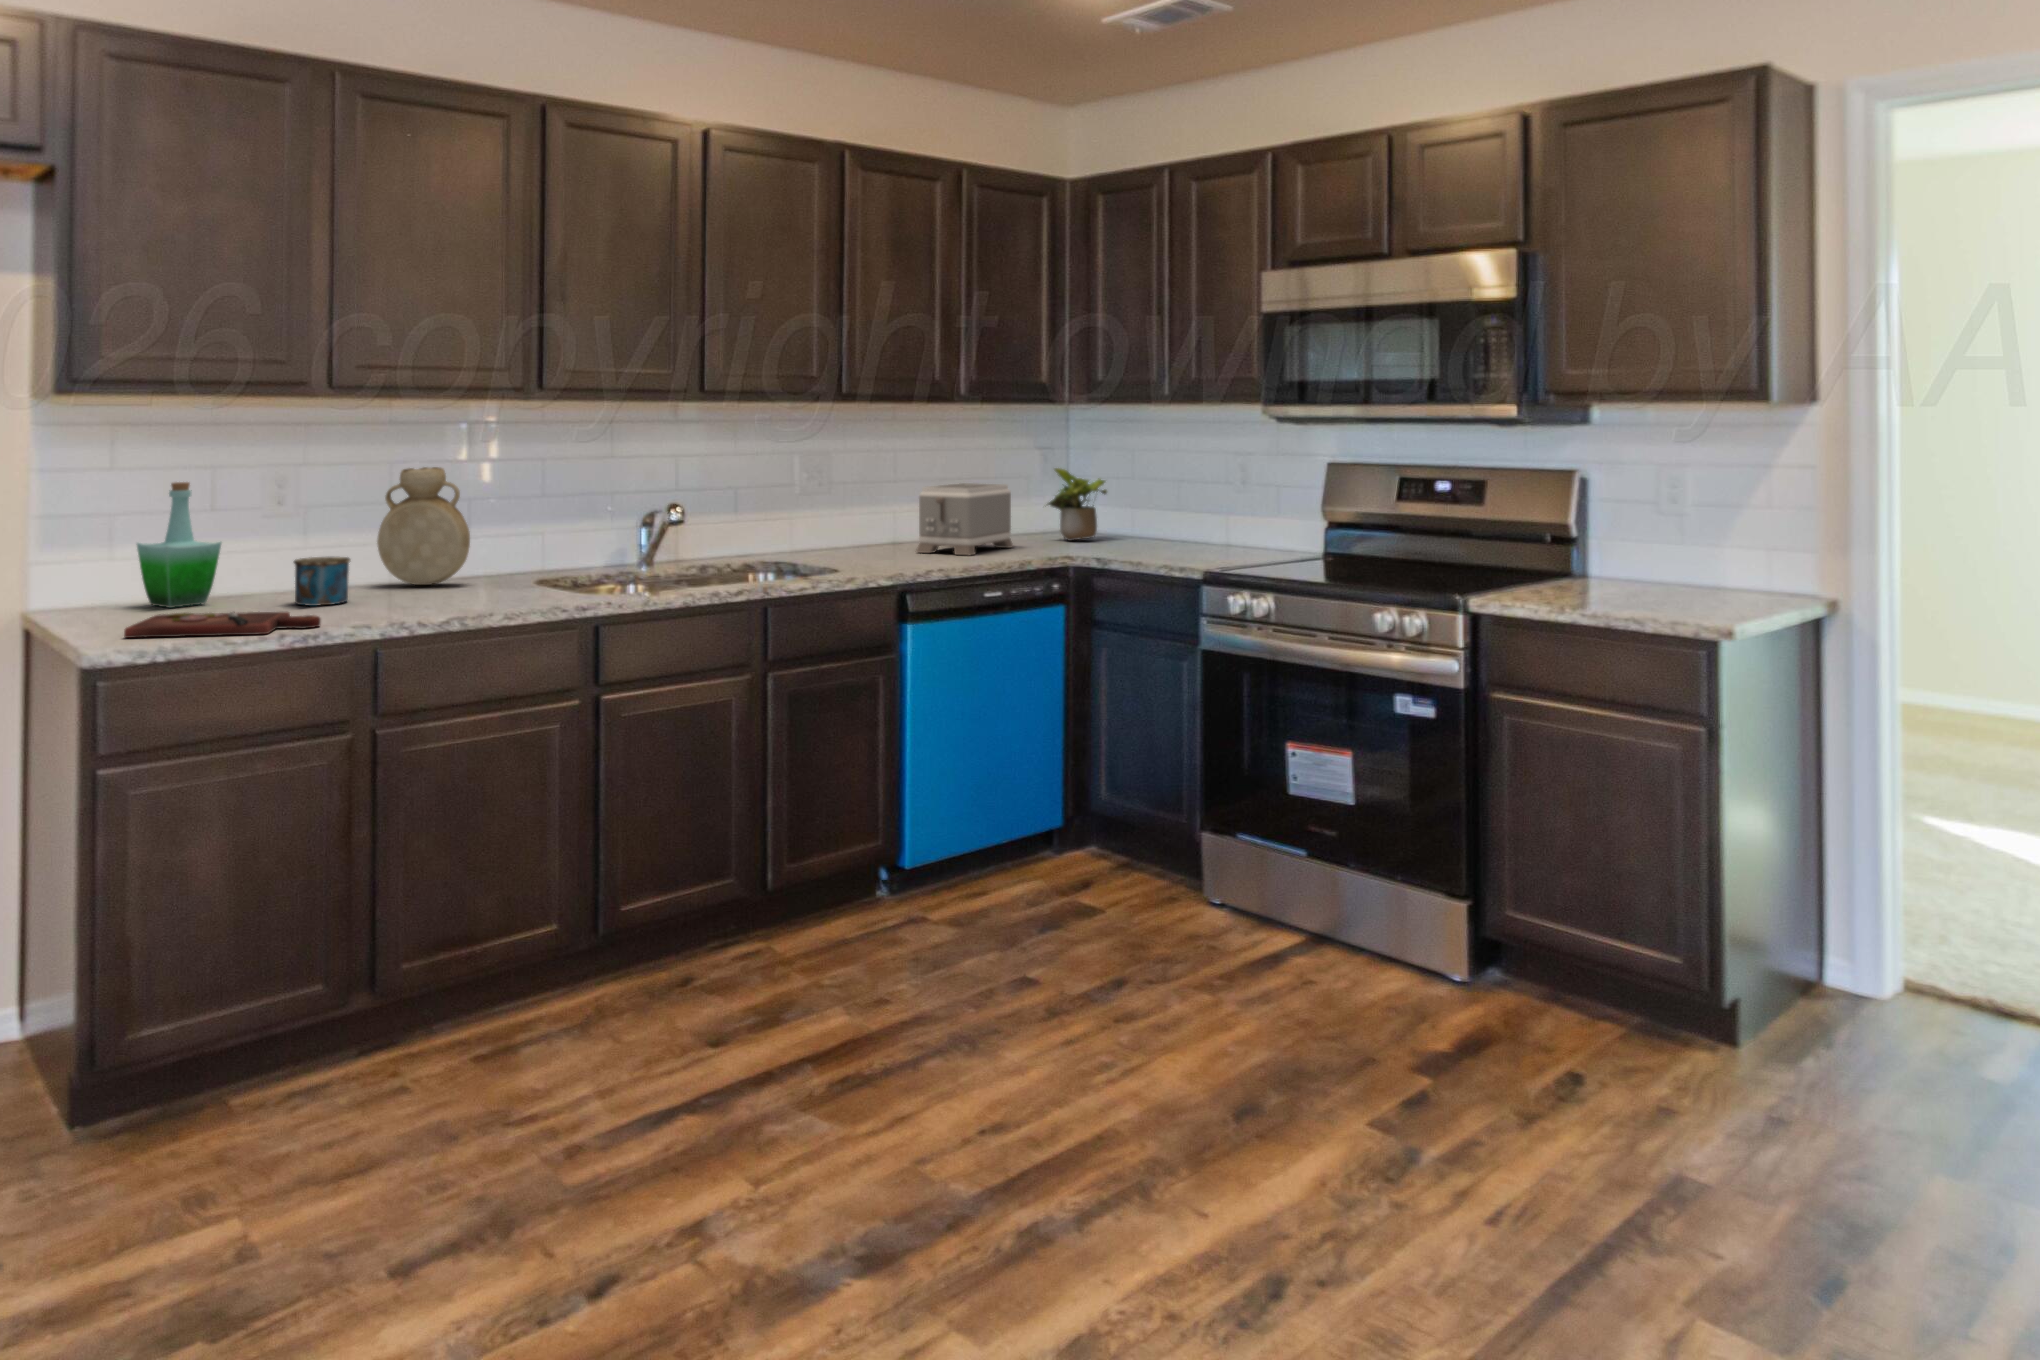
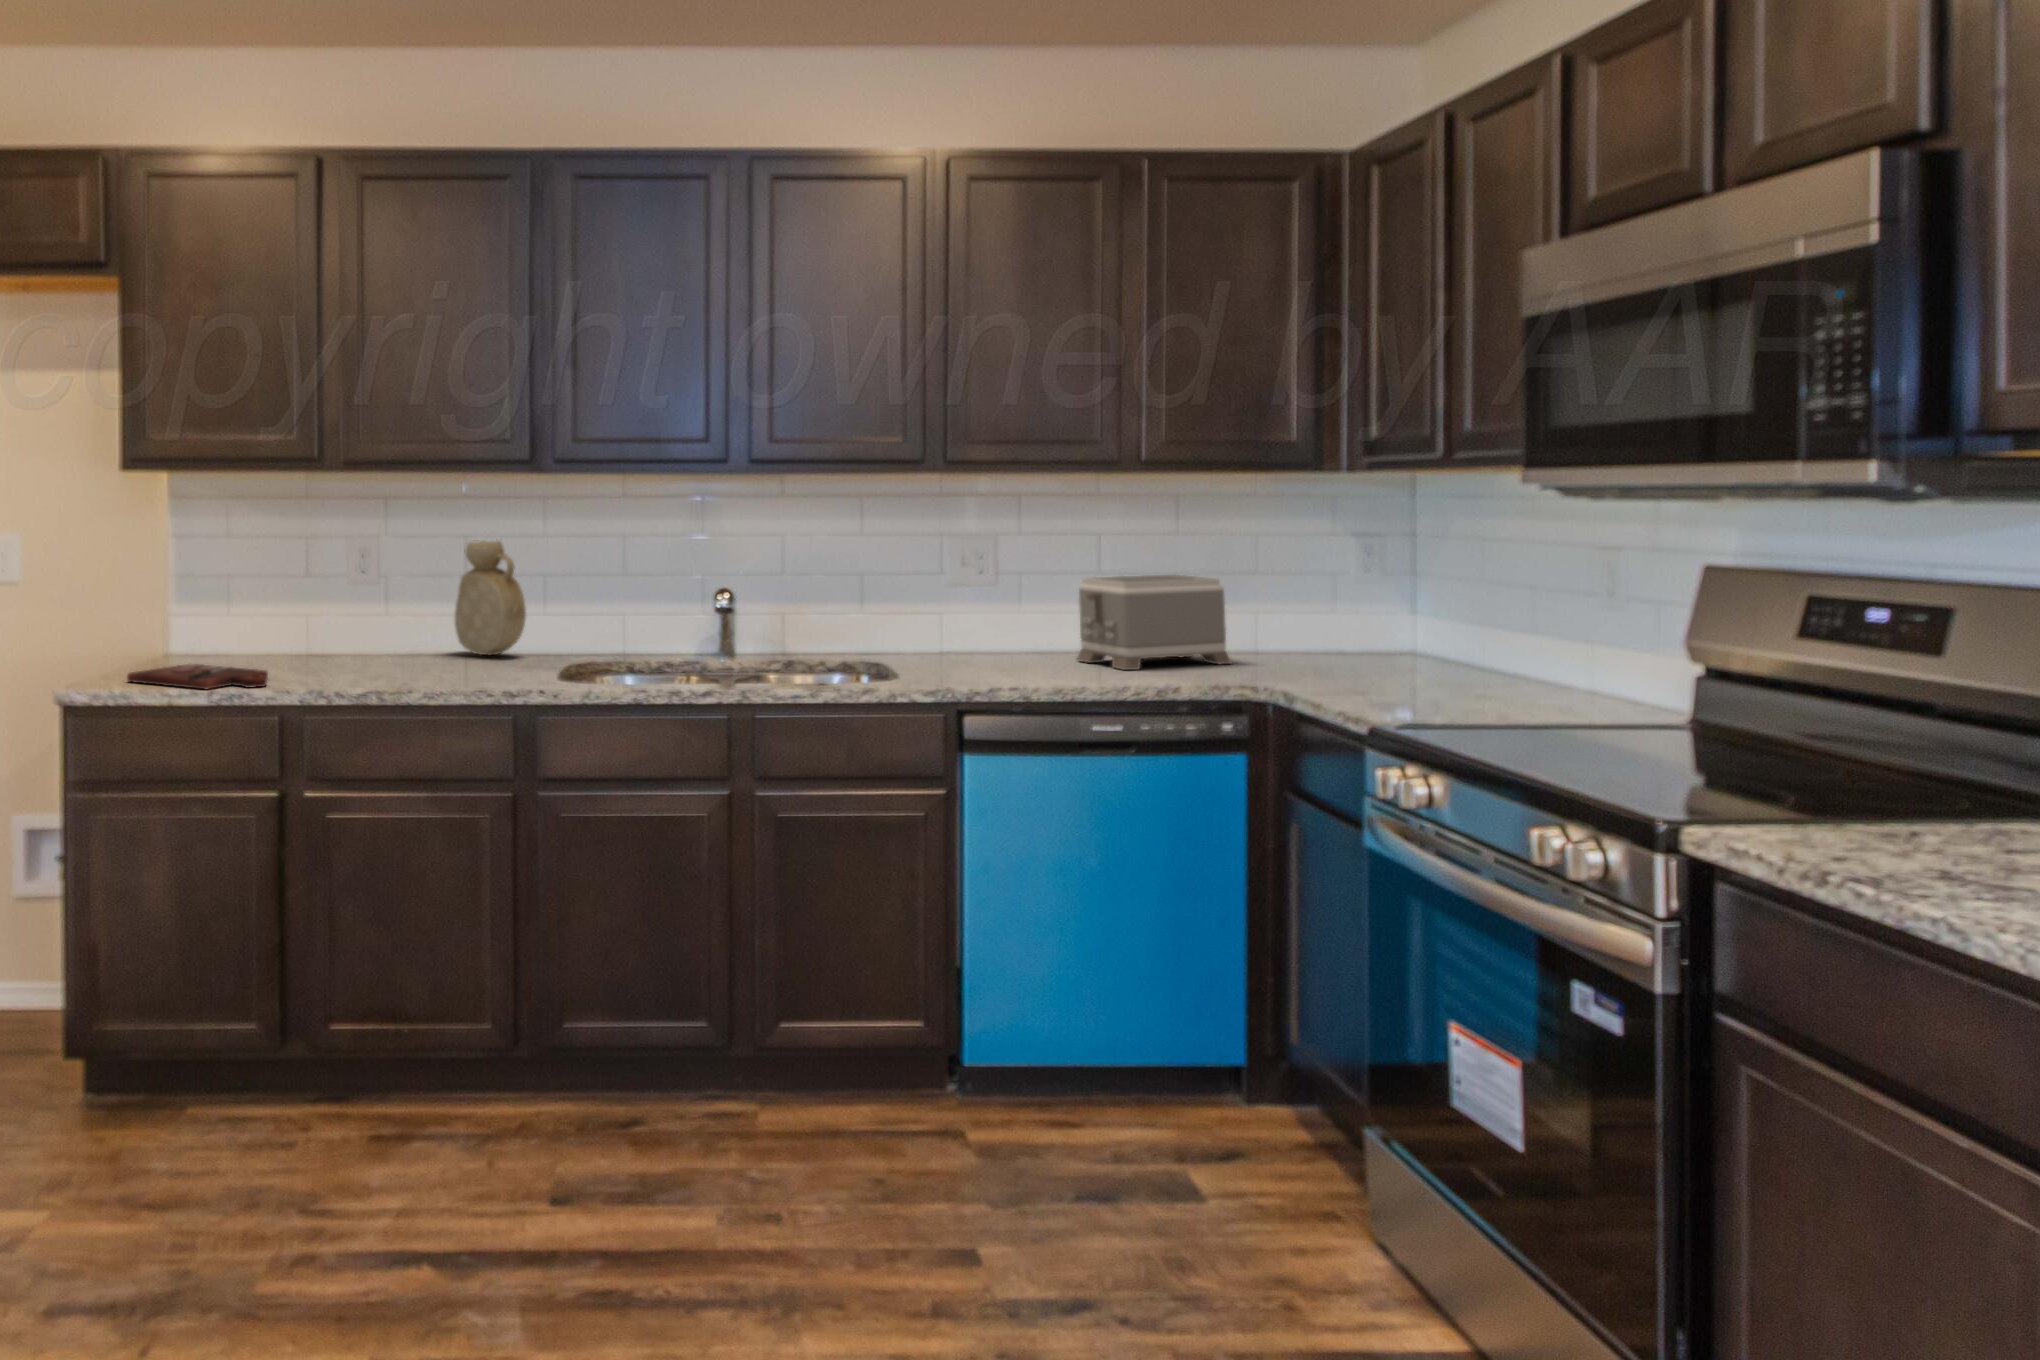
potted plant: present [1048,468,1107,541] -> none [1308,559,1411,661]
bottle: present [137,482,221,608] -> none [248,549,299,659]
mug: present [294,557,350,606] -> none [323,621,382,667]

